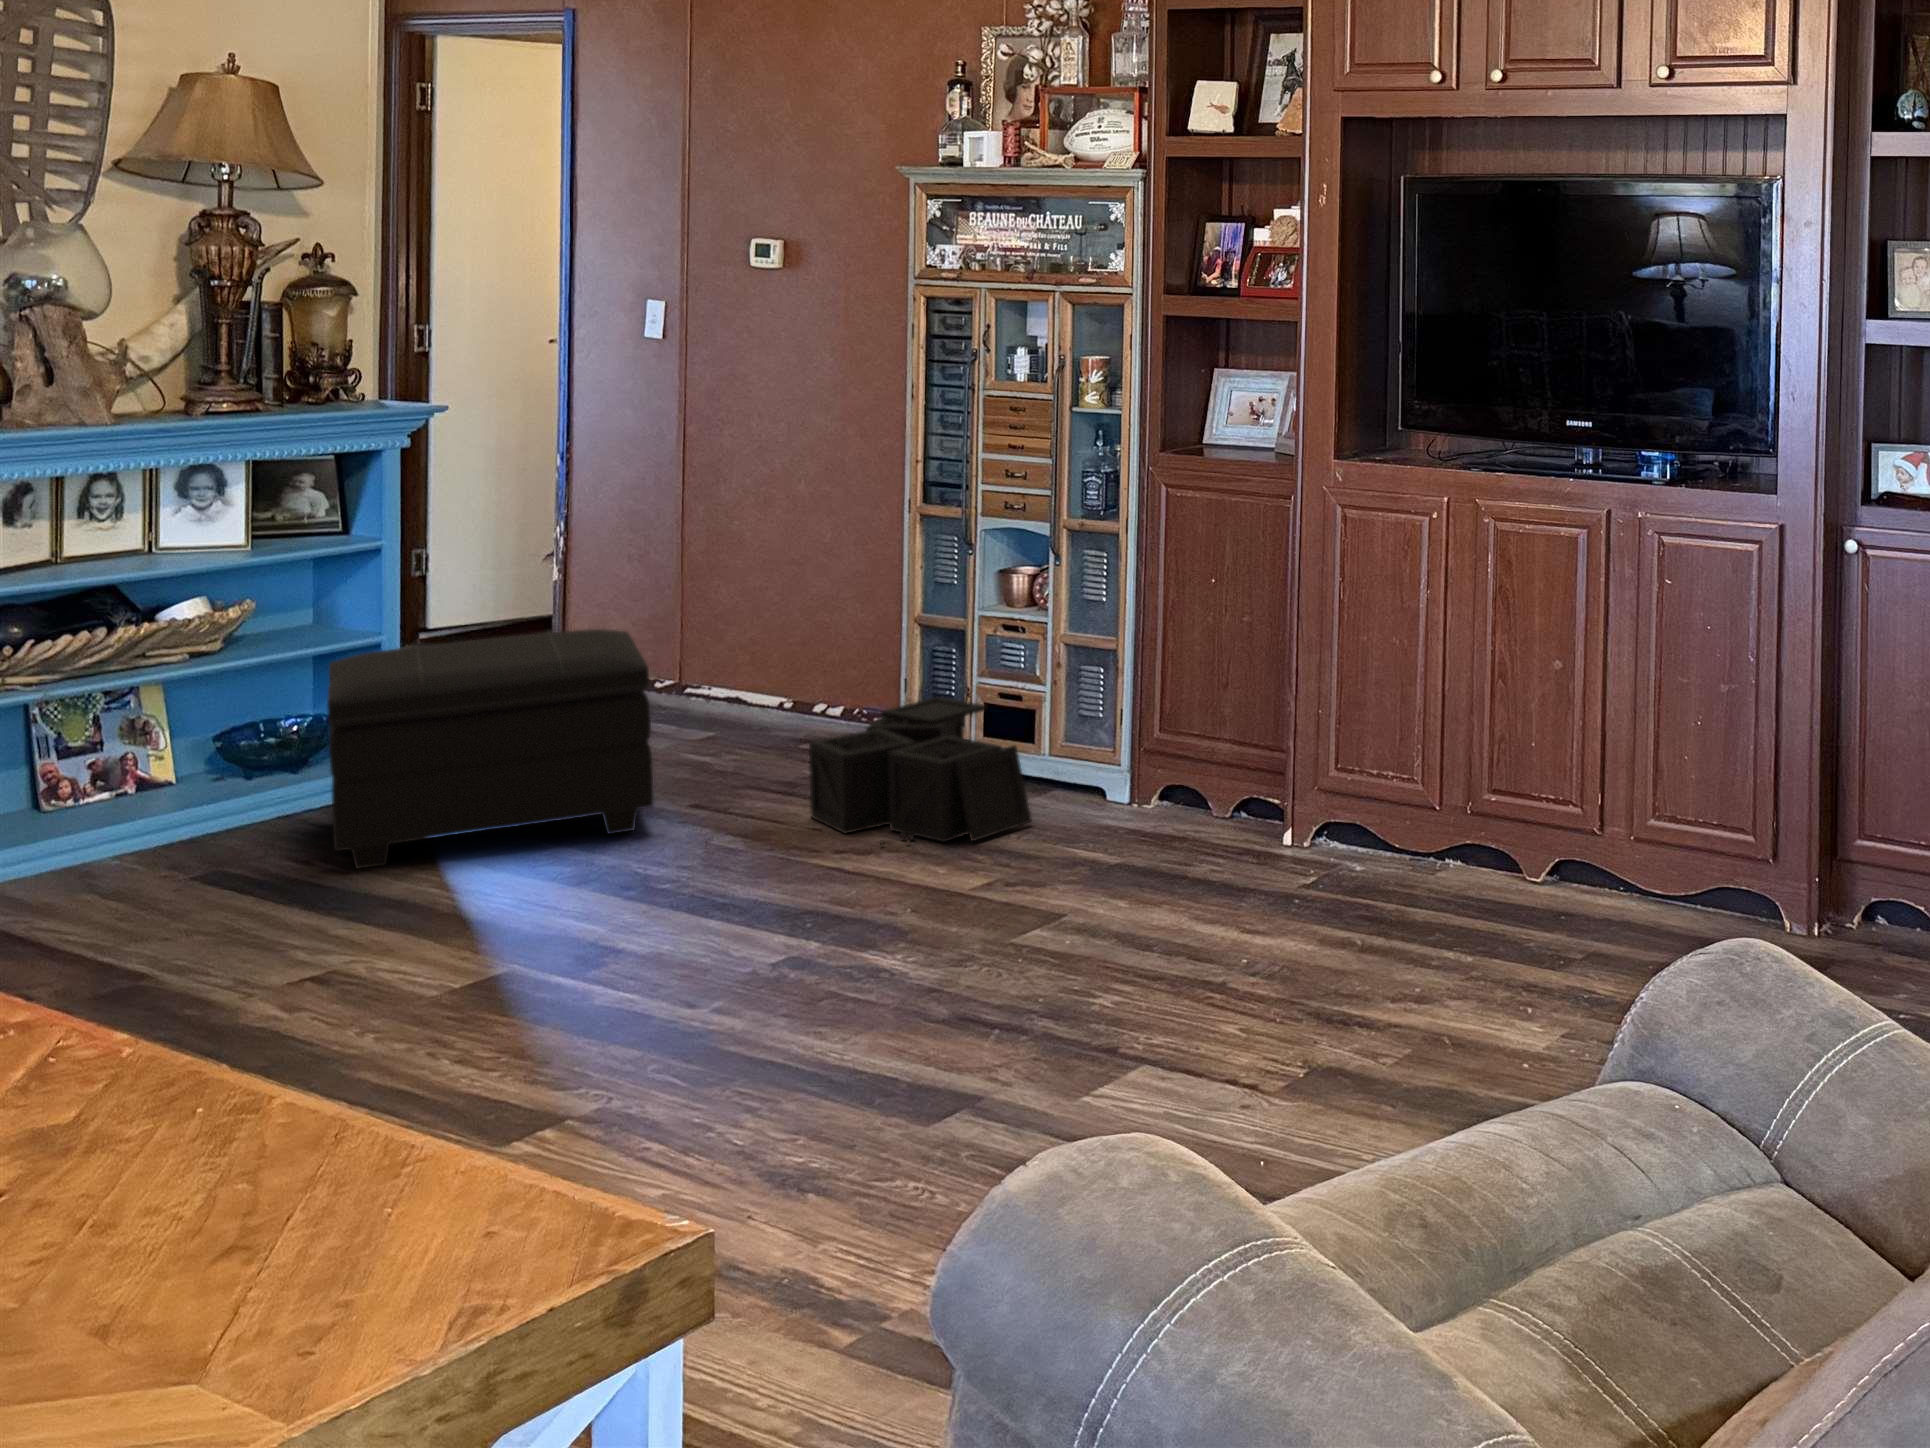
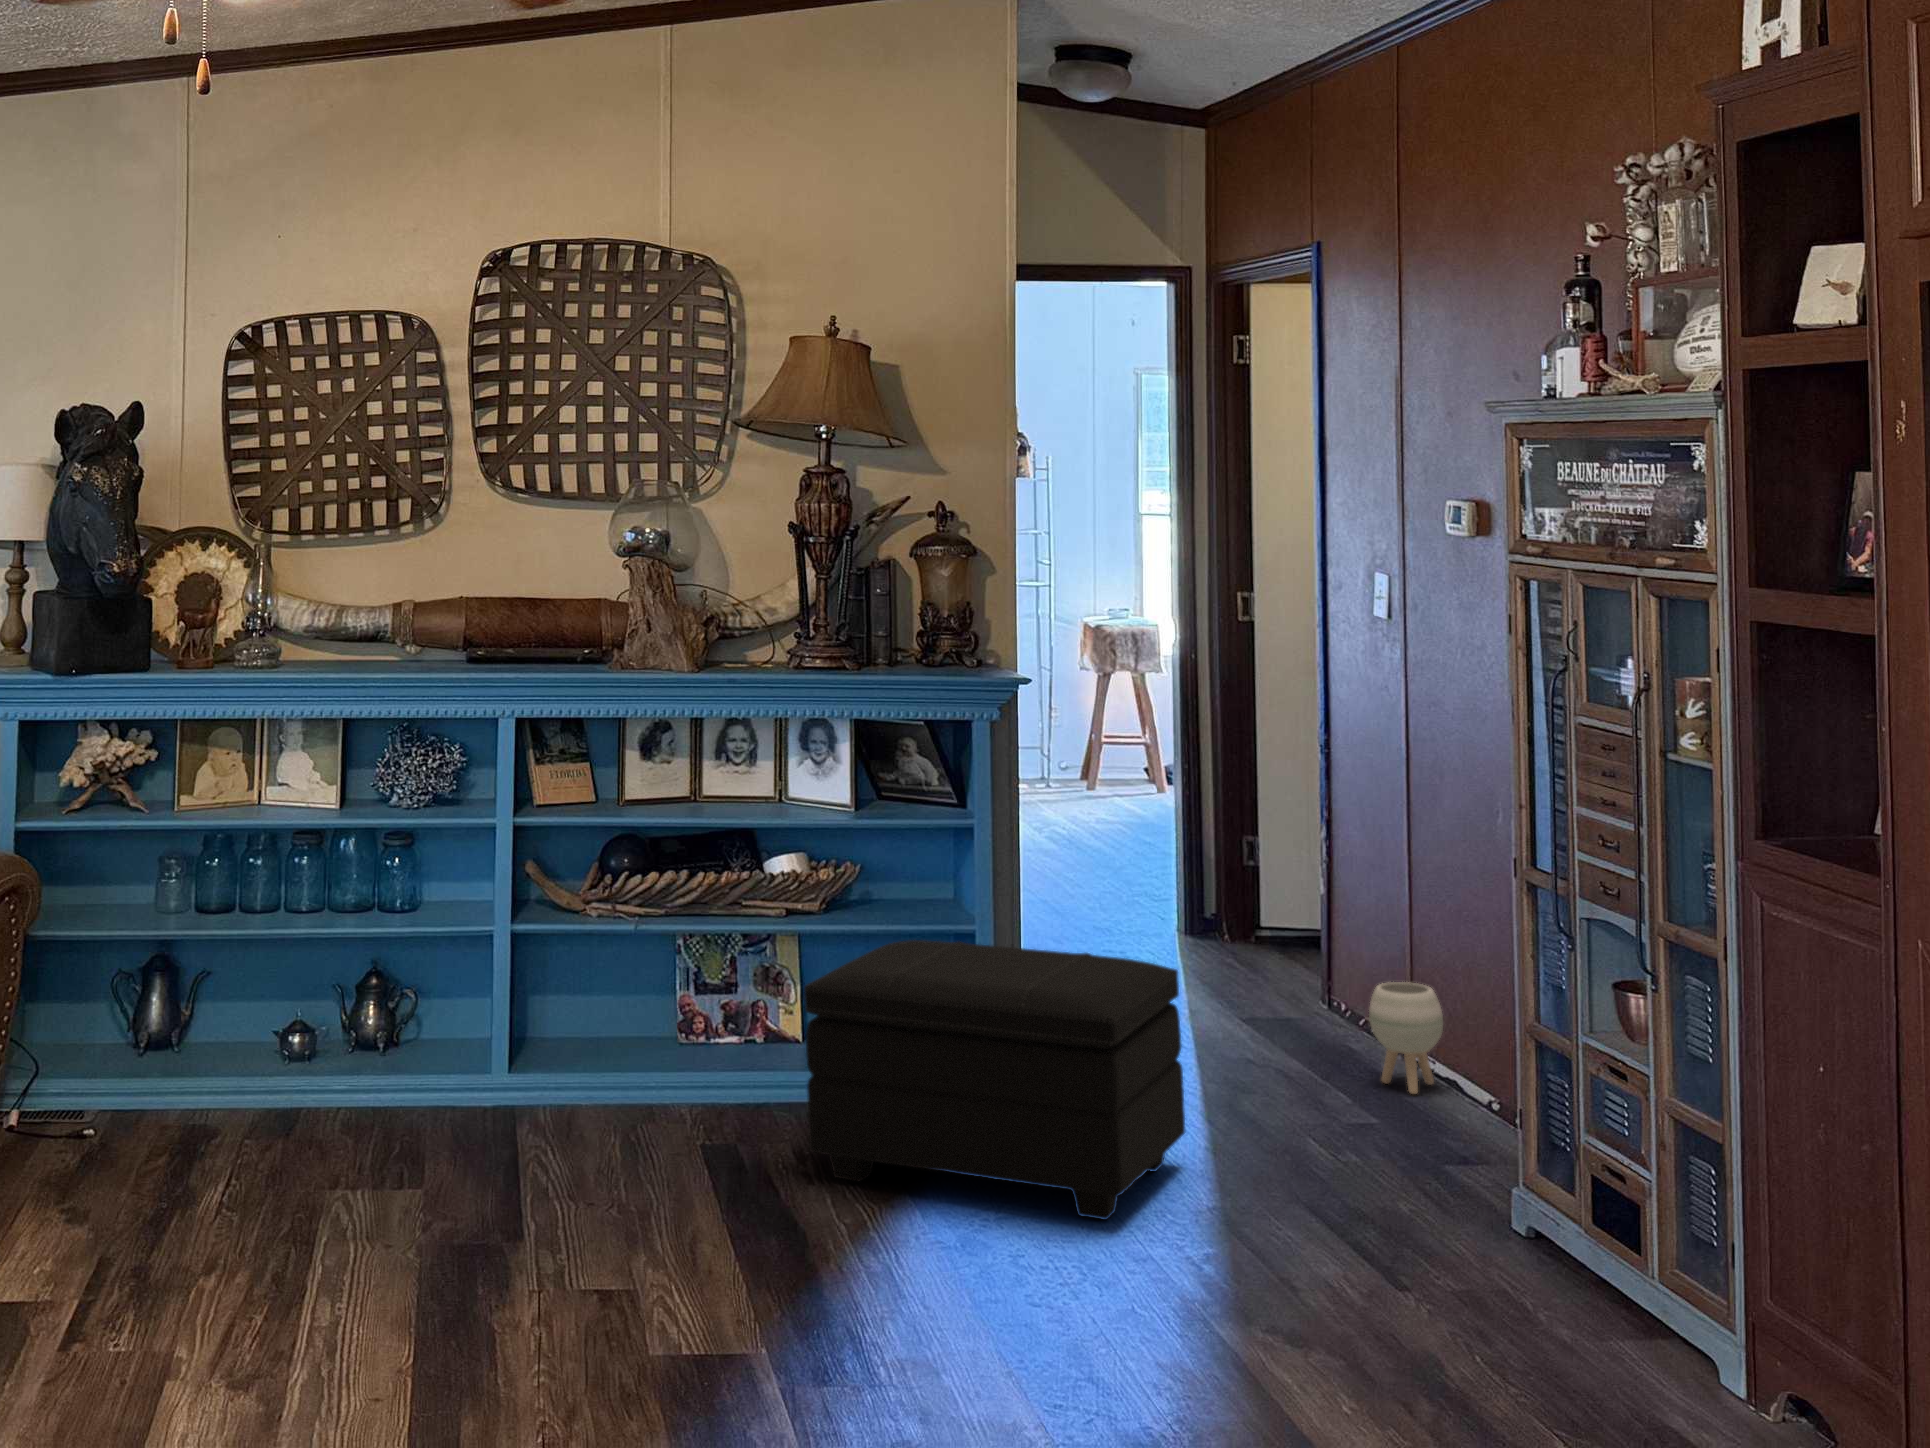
planter: none [679,627,739,712] -> present [1369,982,1443,1094]
storage bin: present [809,697,1032,844] -> none [1304,1146,1581,1378]

